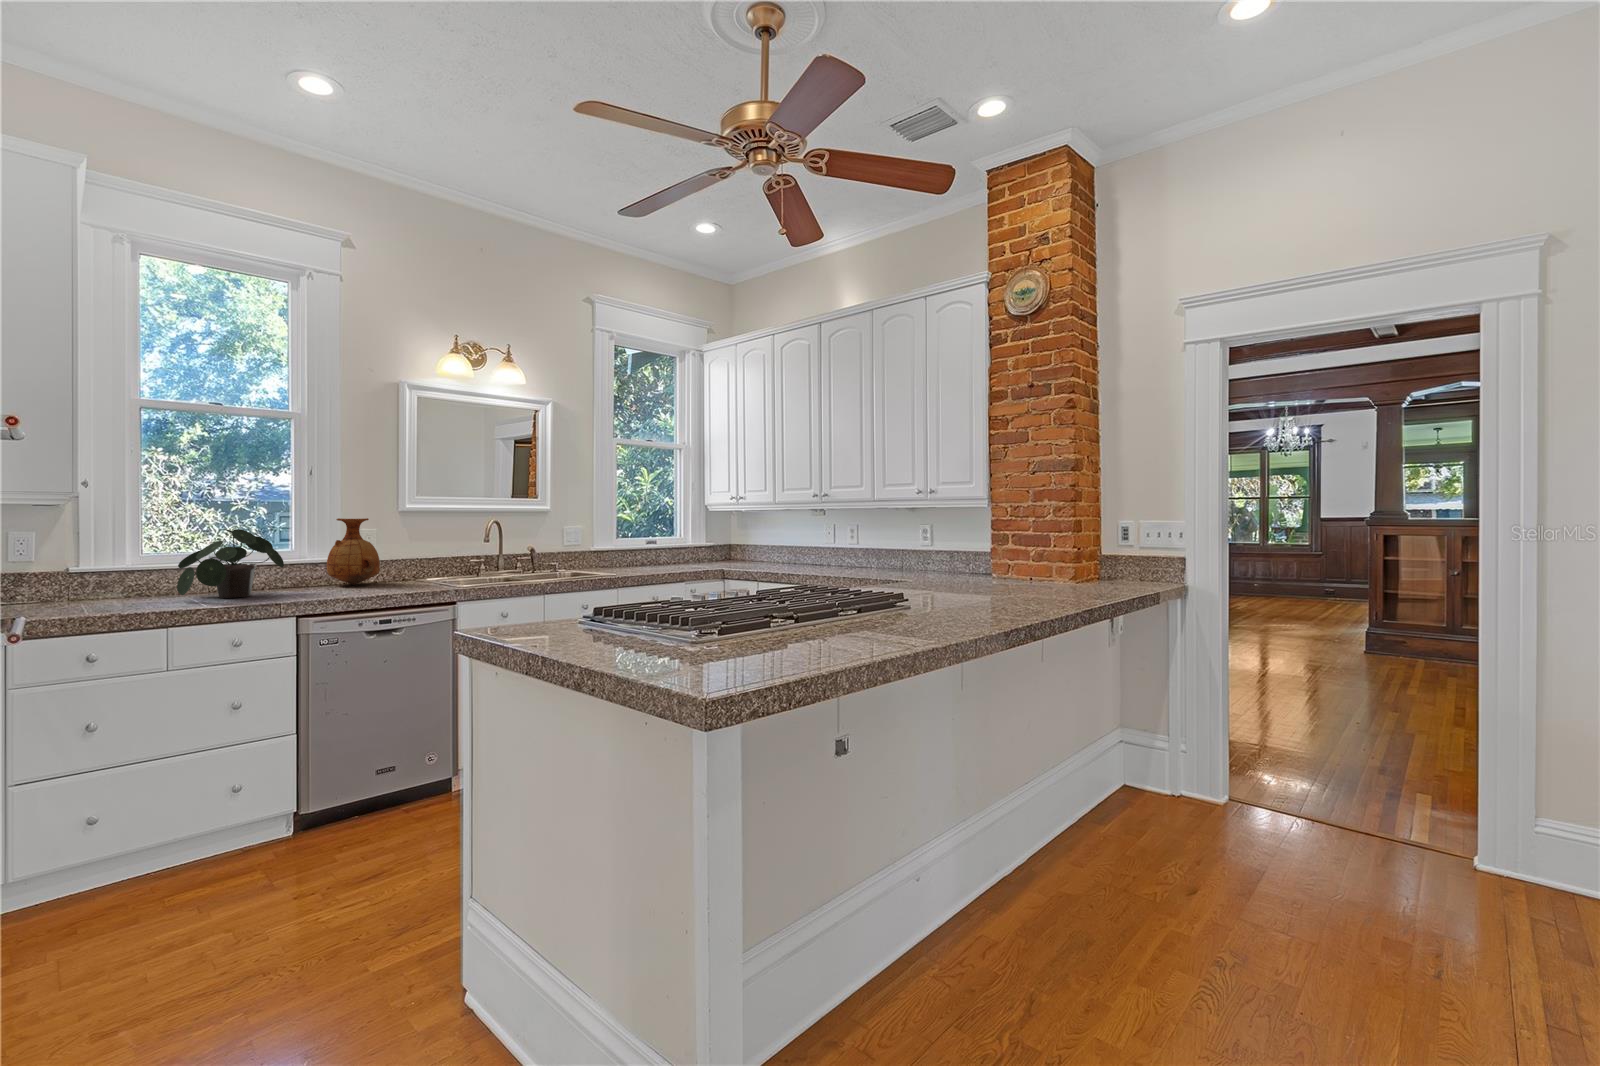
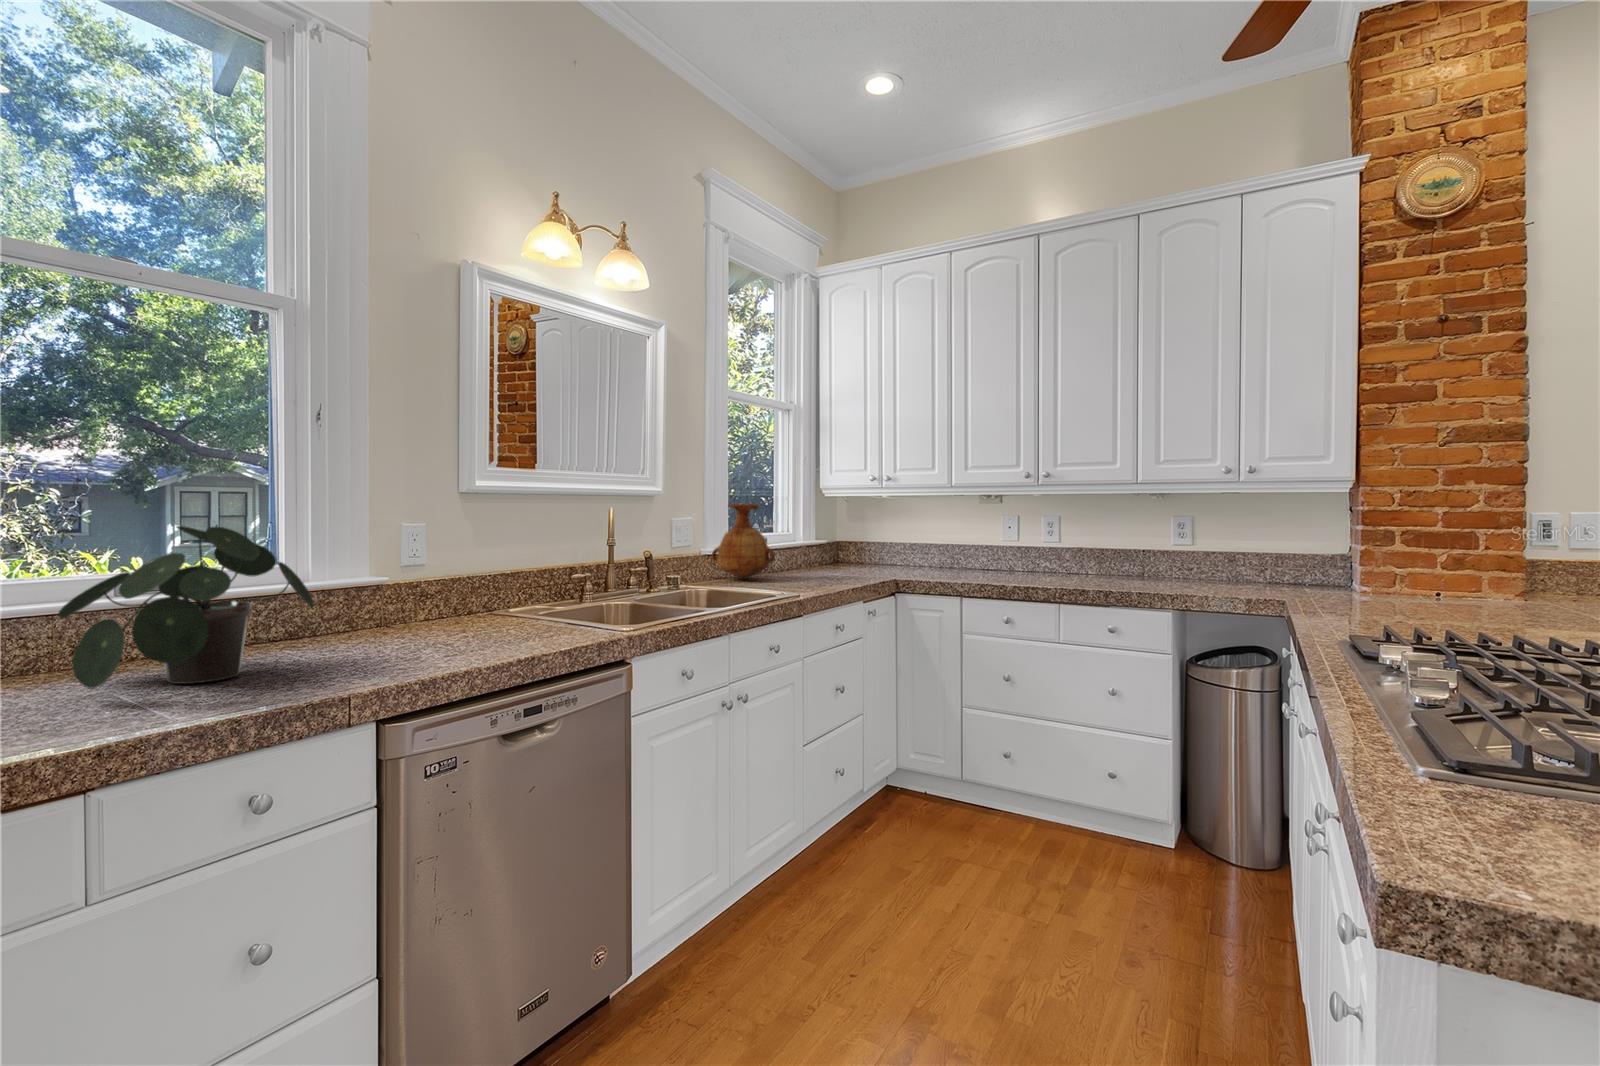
vase: present [327,518,380,585] -> present [712,504,775,579]

